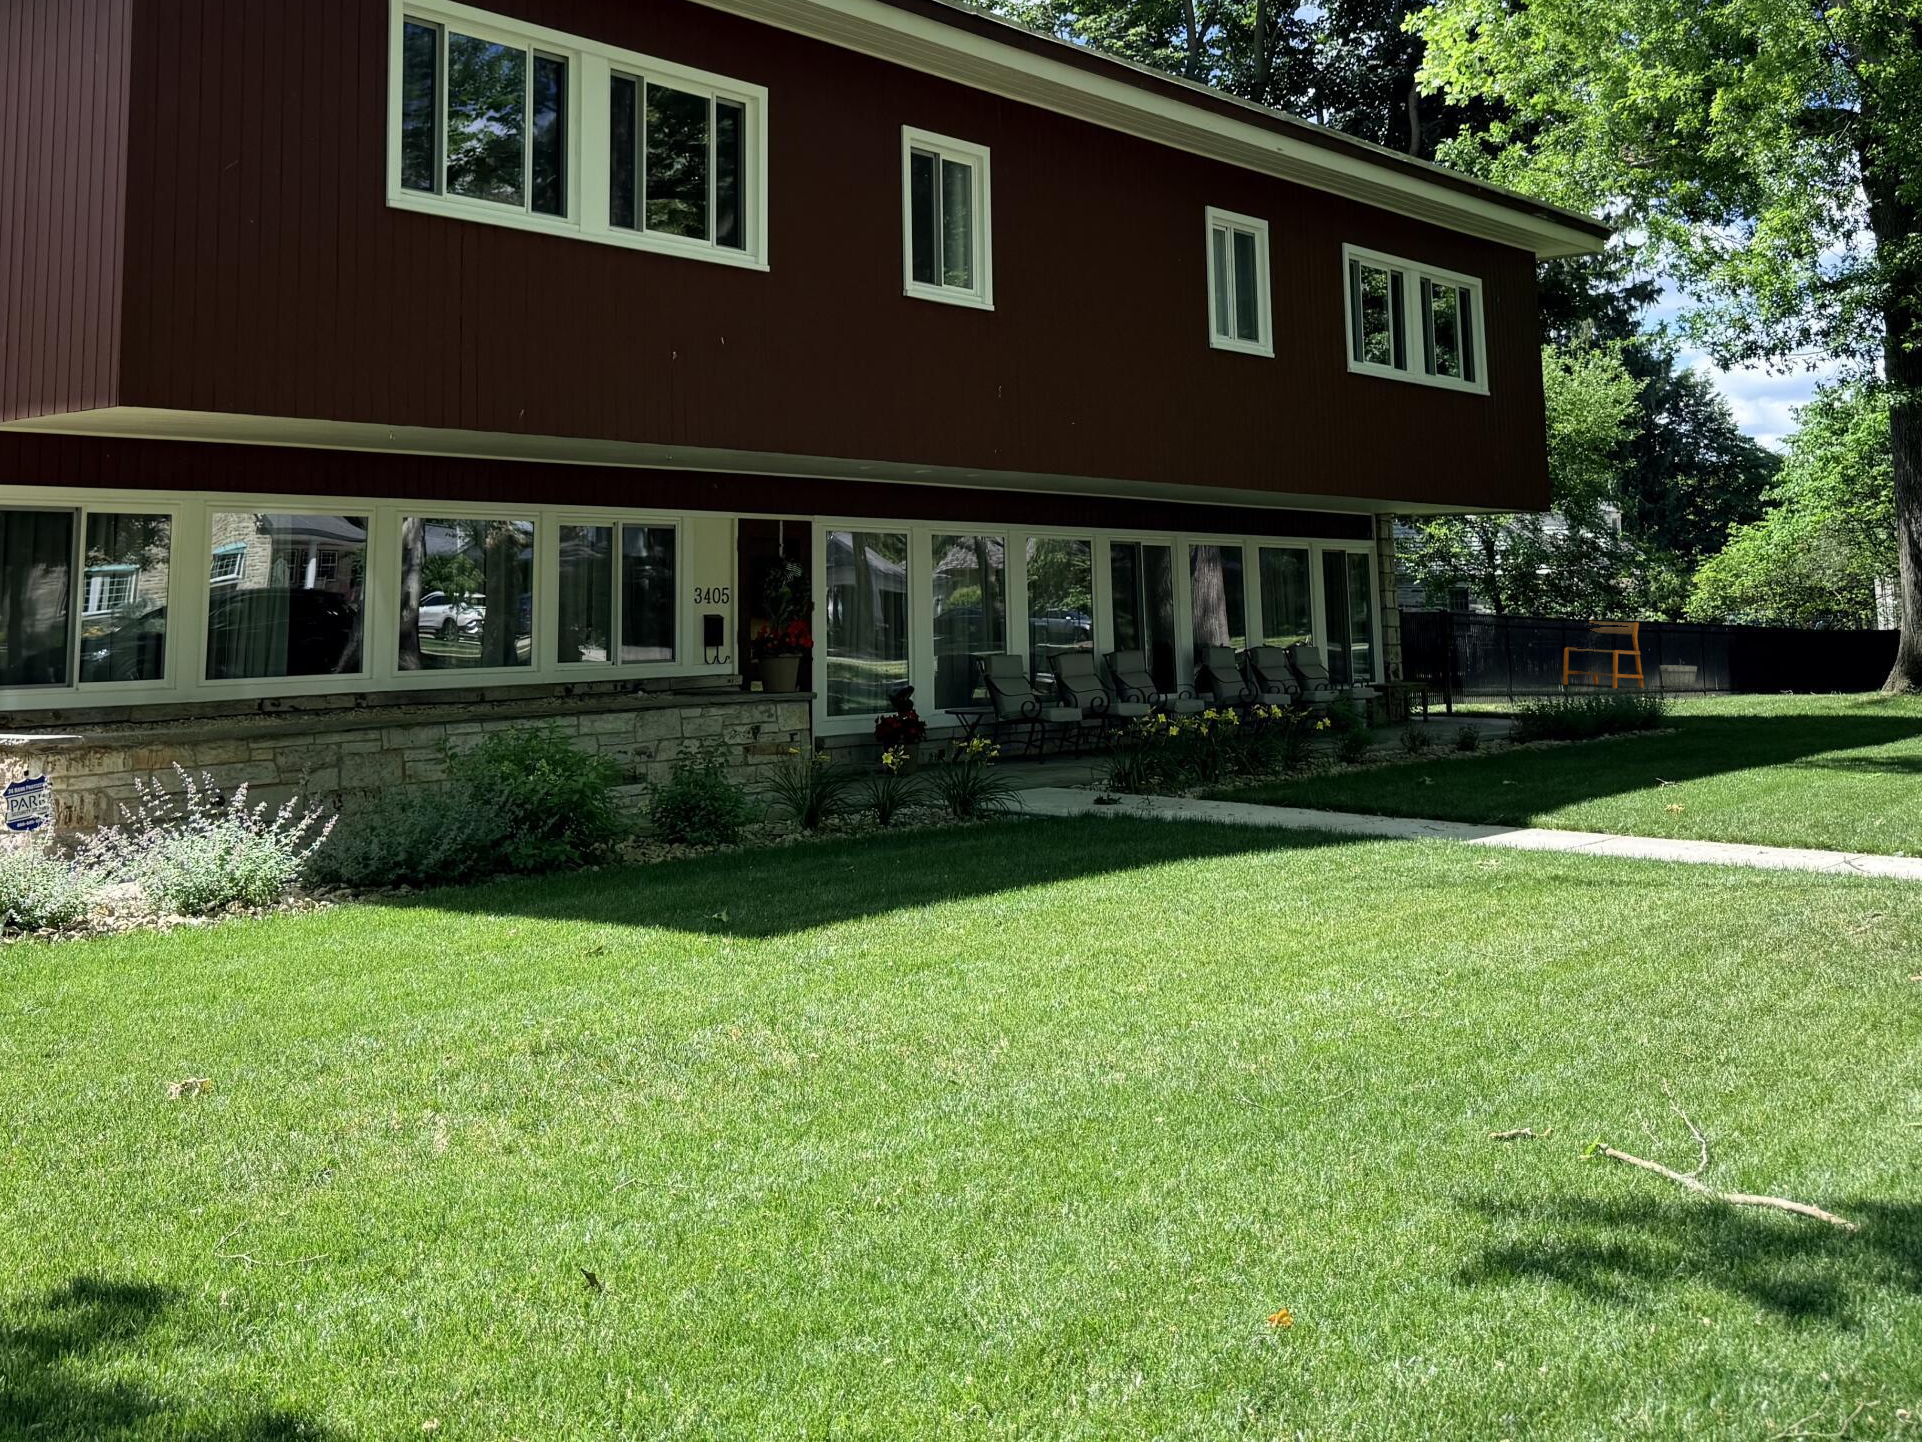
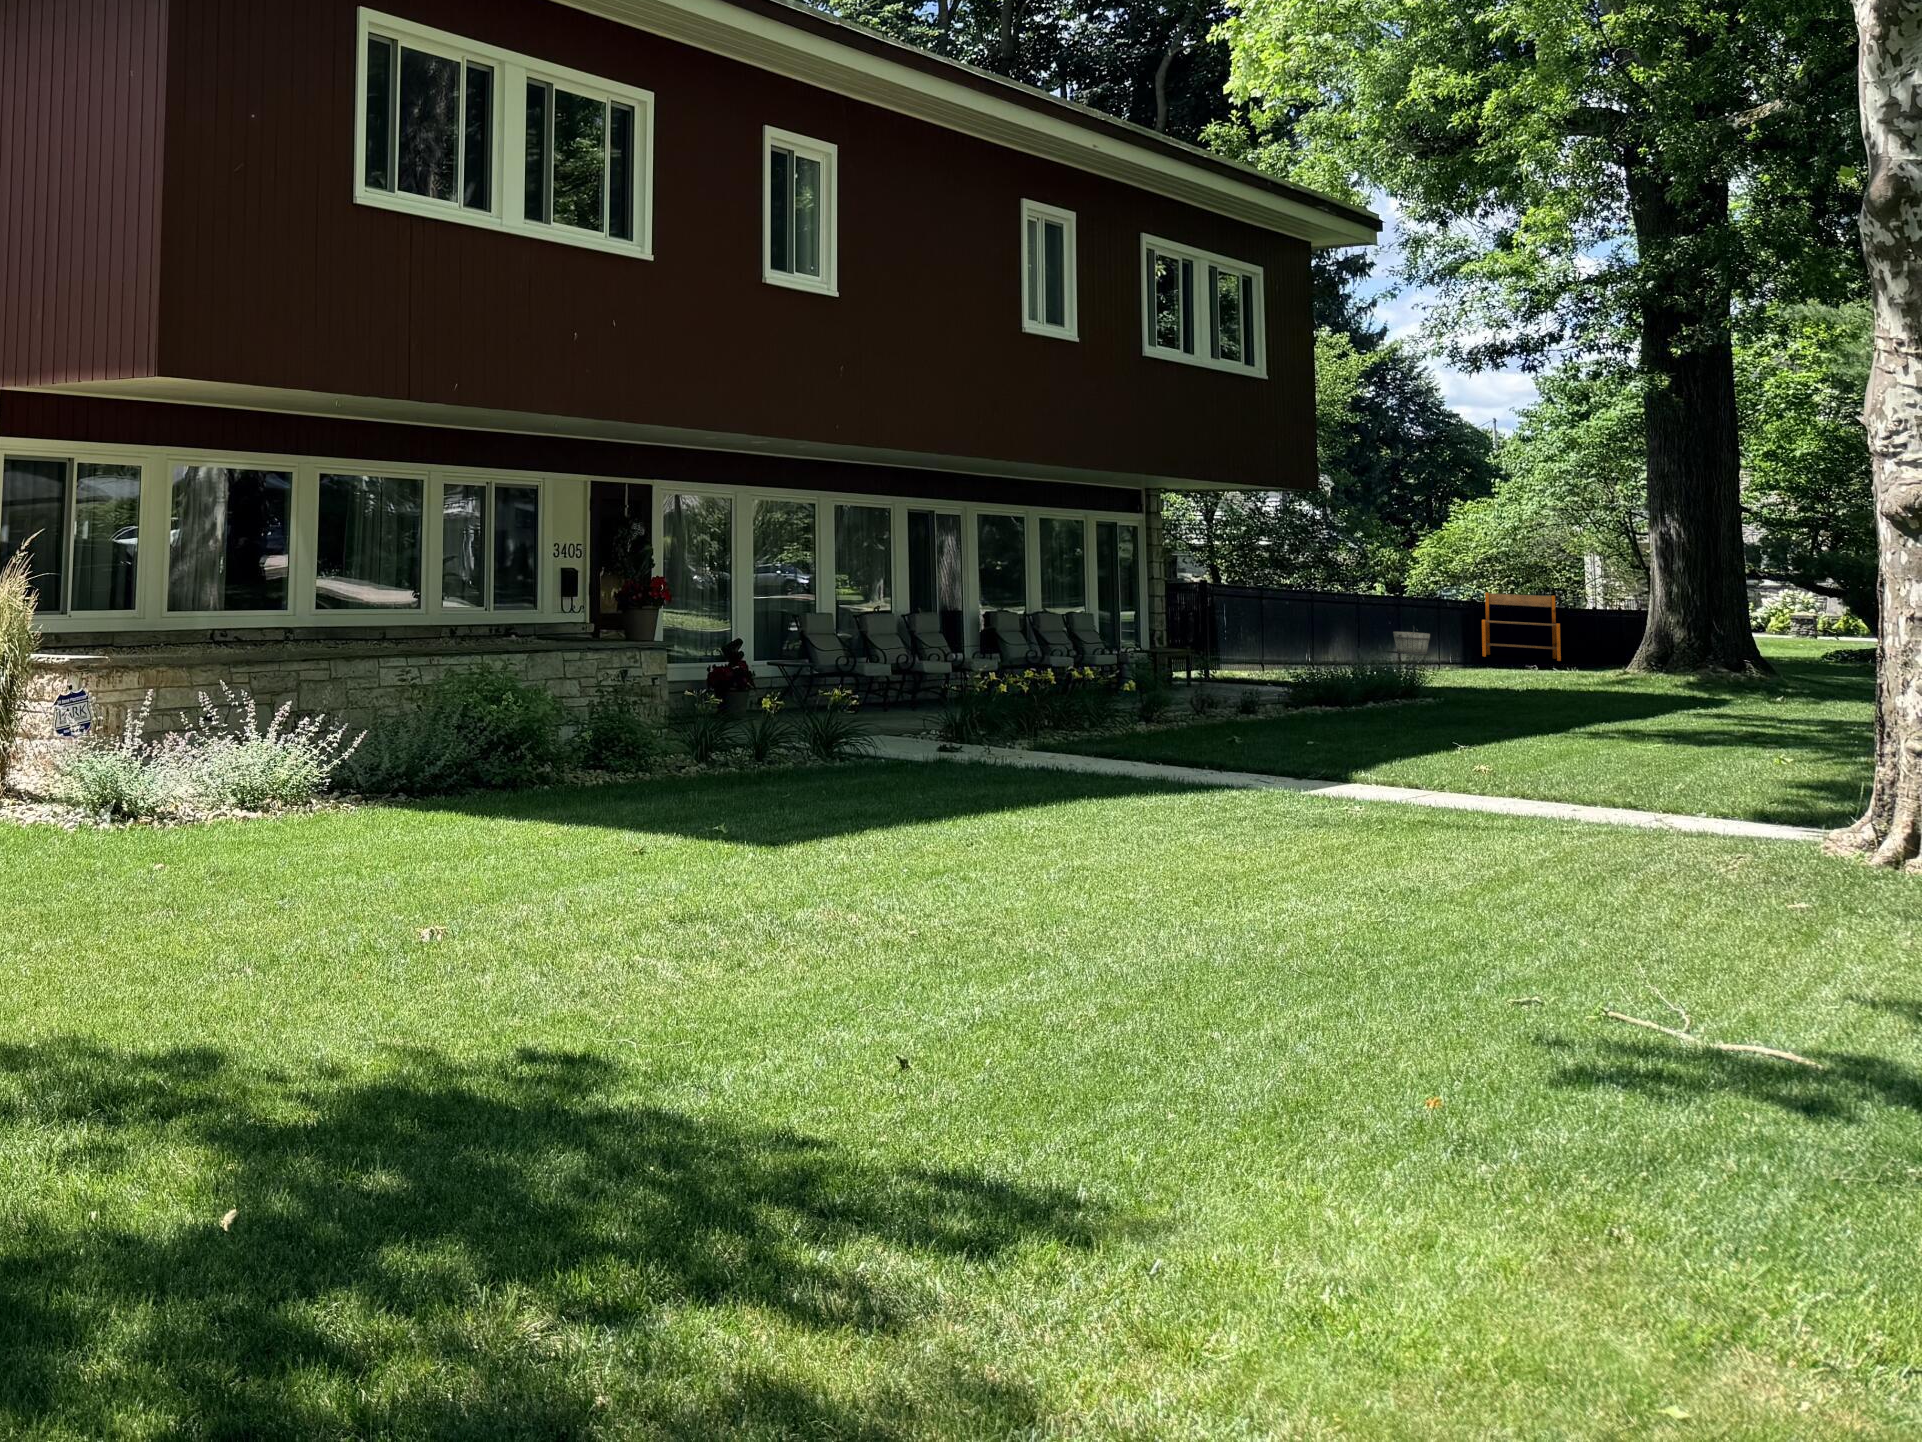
bench: present [1563,621,1644,688] -> present [1482,593,1561,661]

